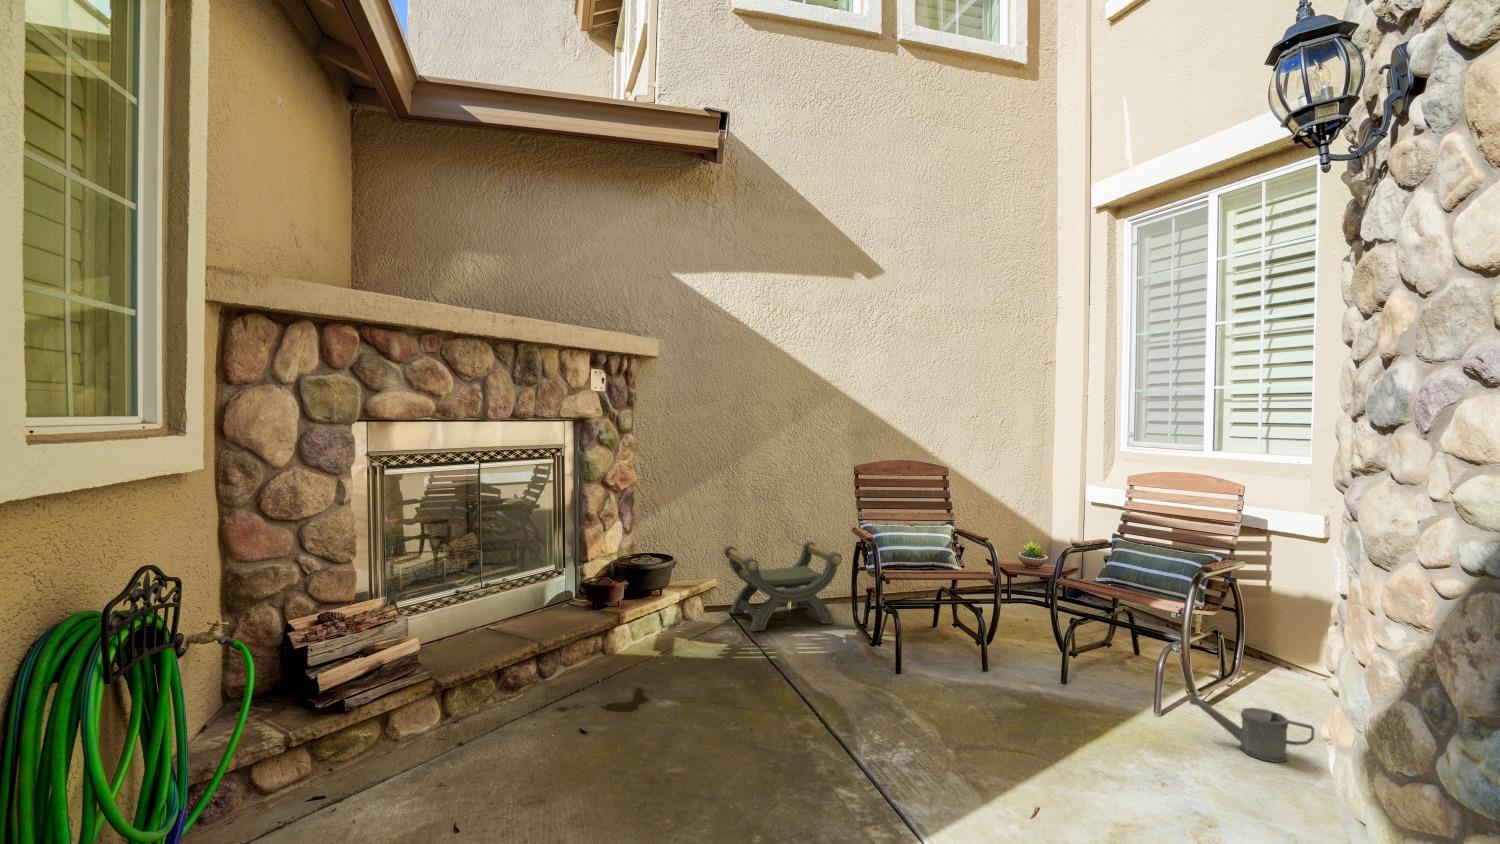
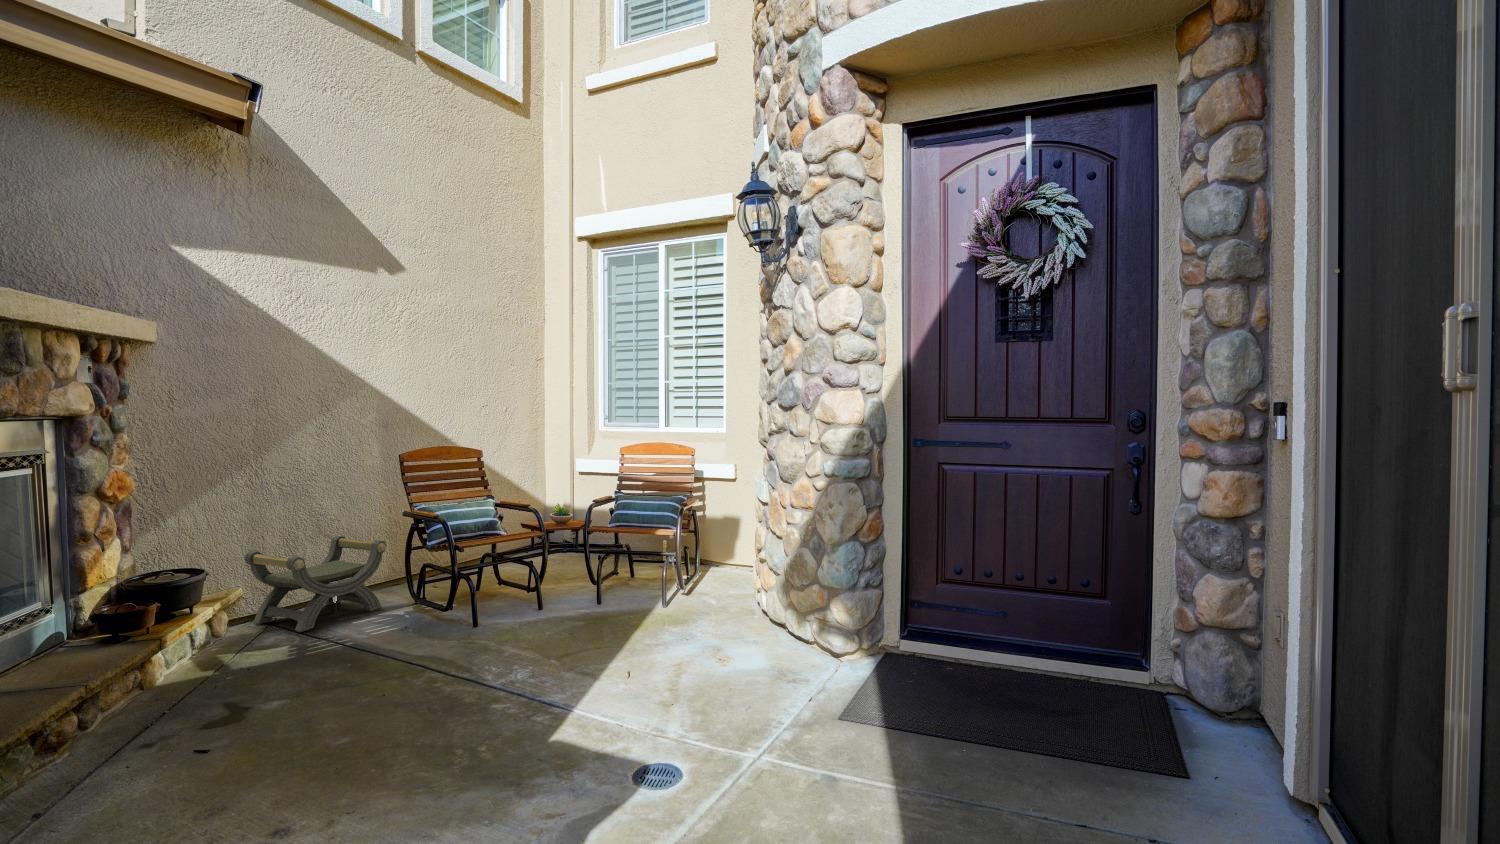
watering can: present [1189,692,1314,762] -> none [686,585,751,615]

